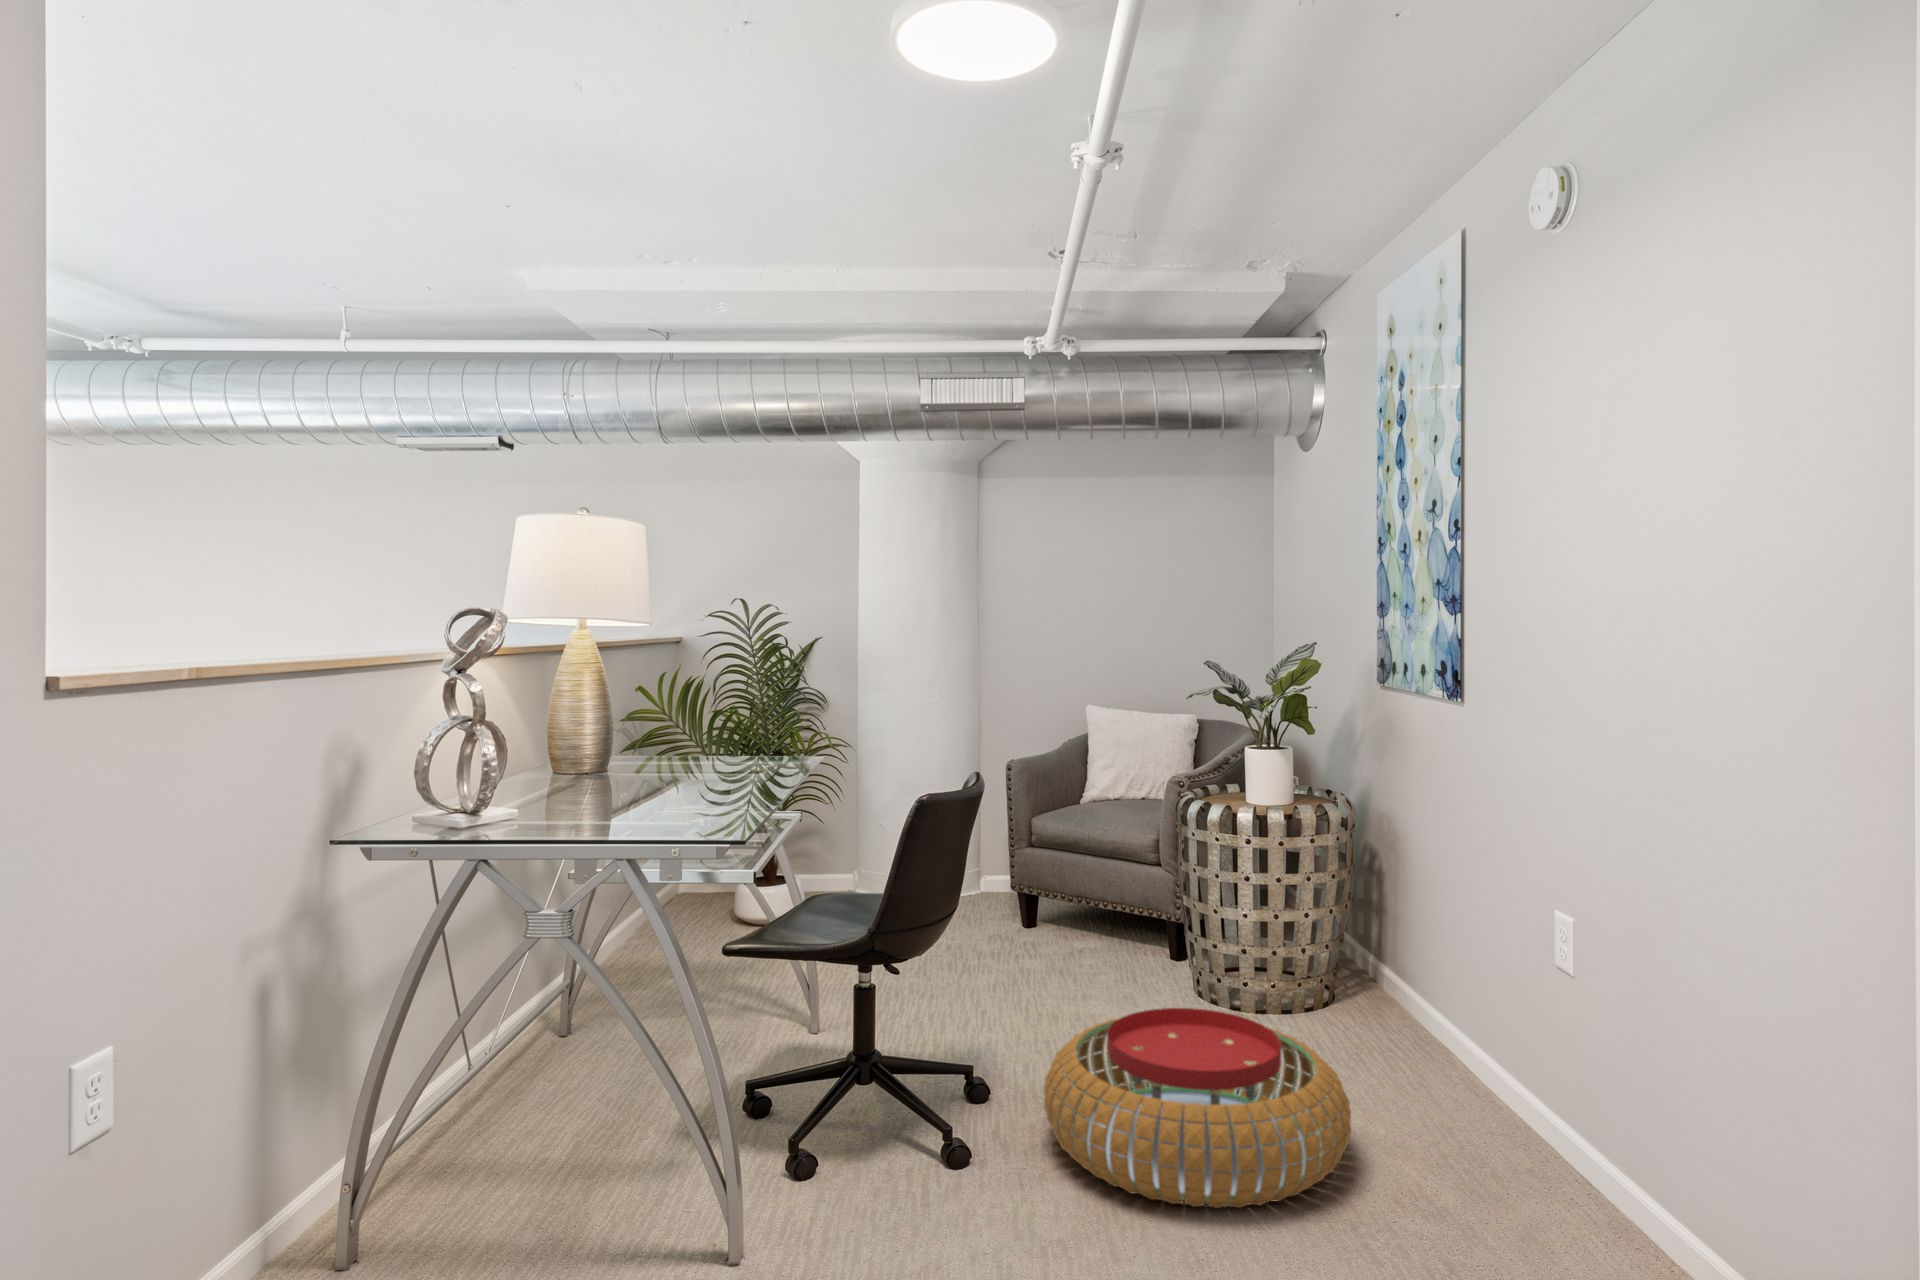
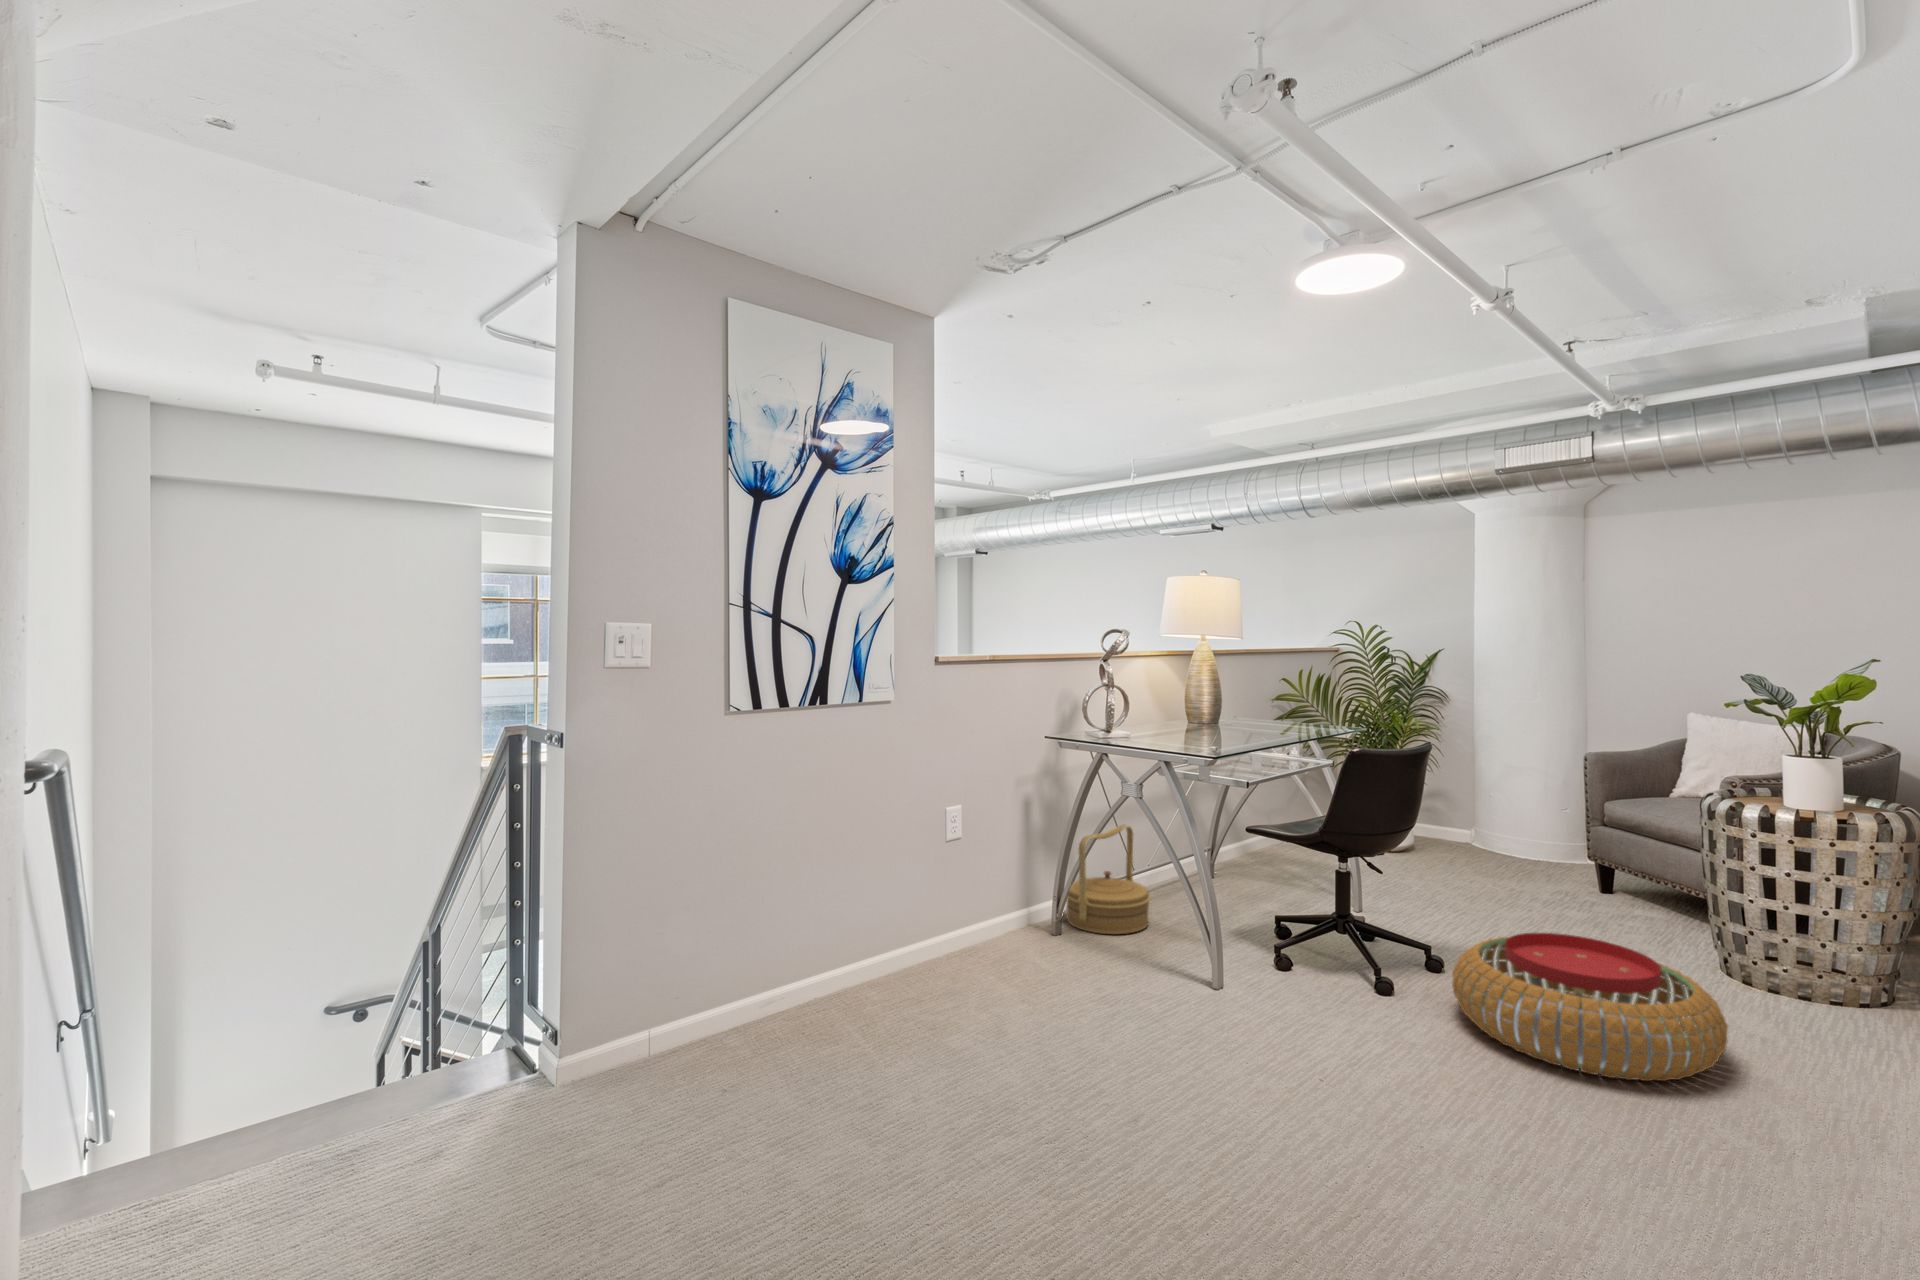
woven basket: none [347,985,534,1232] -> present [1066,825,1150,934]

